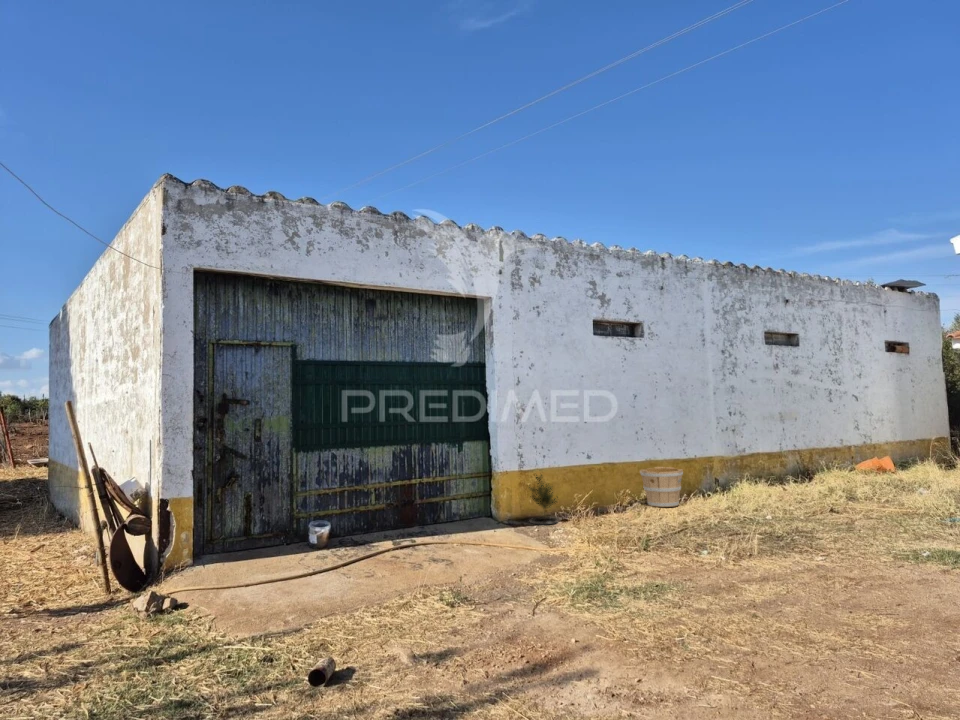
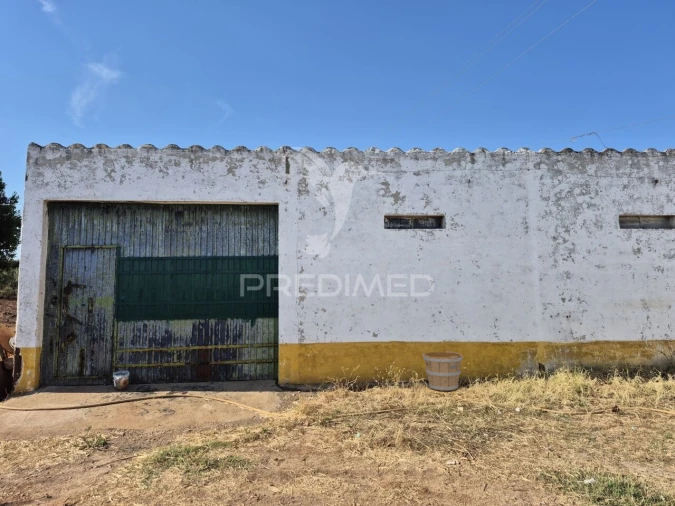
potted tree: present [529,475,558,524] -> none [292,346,320,393]

